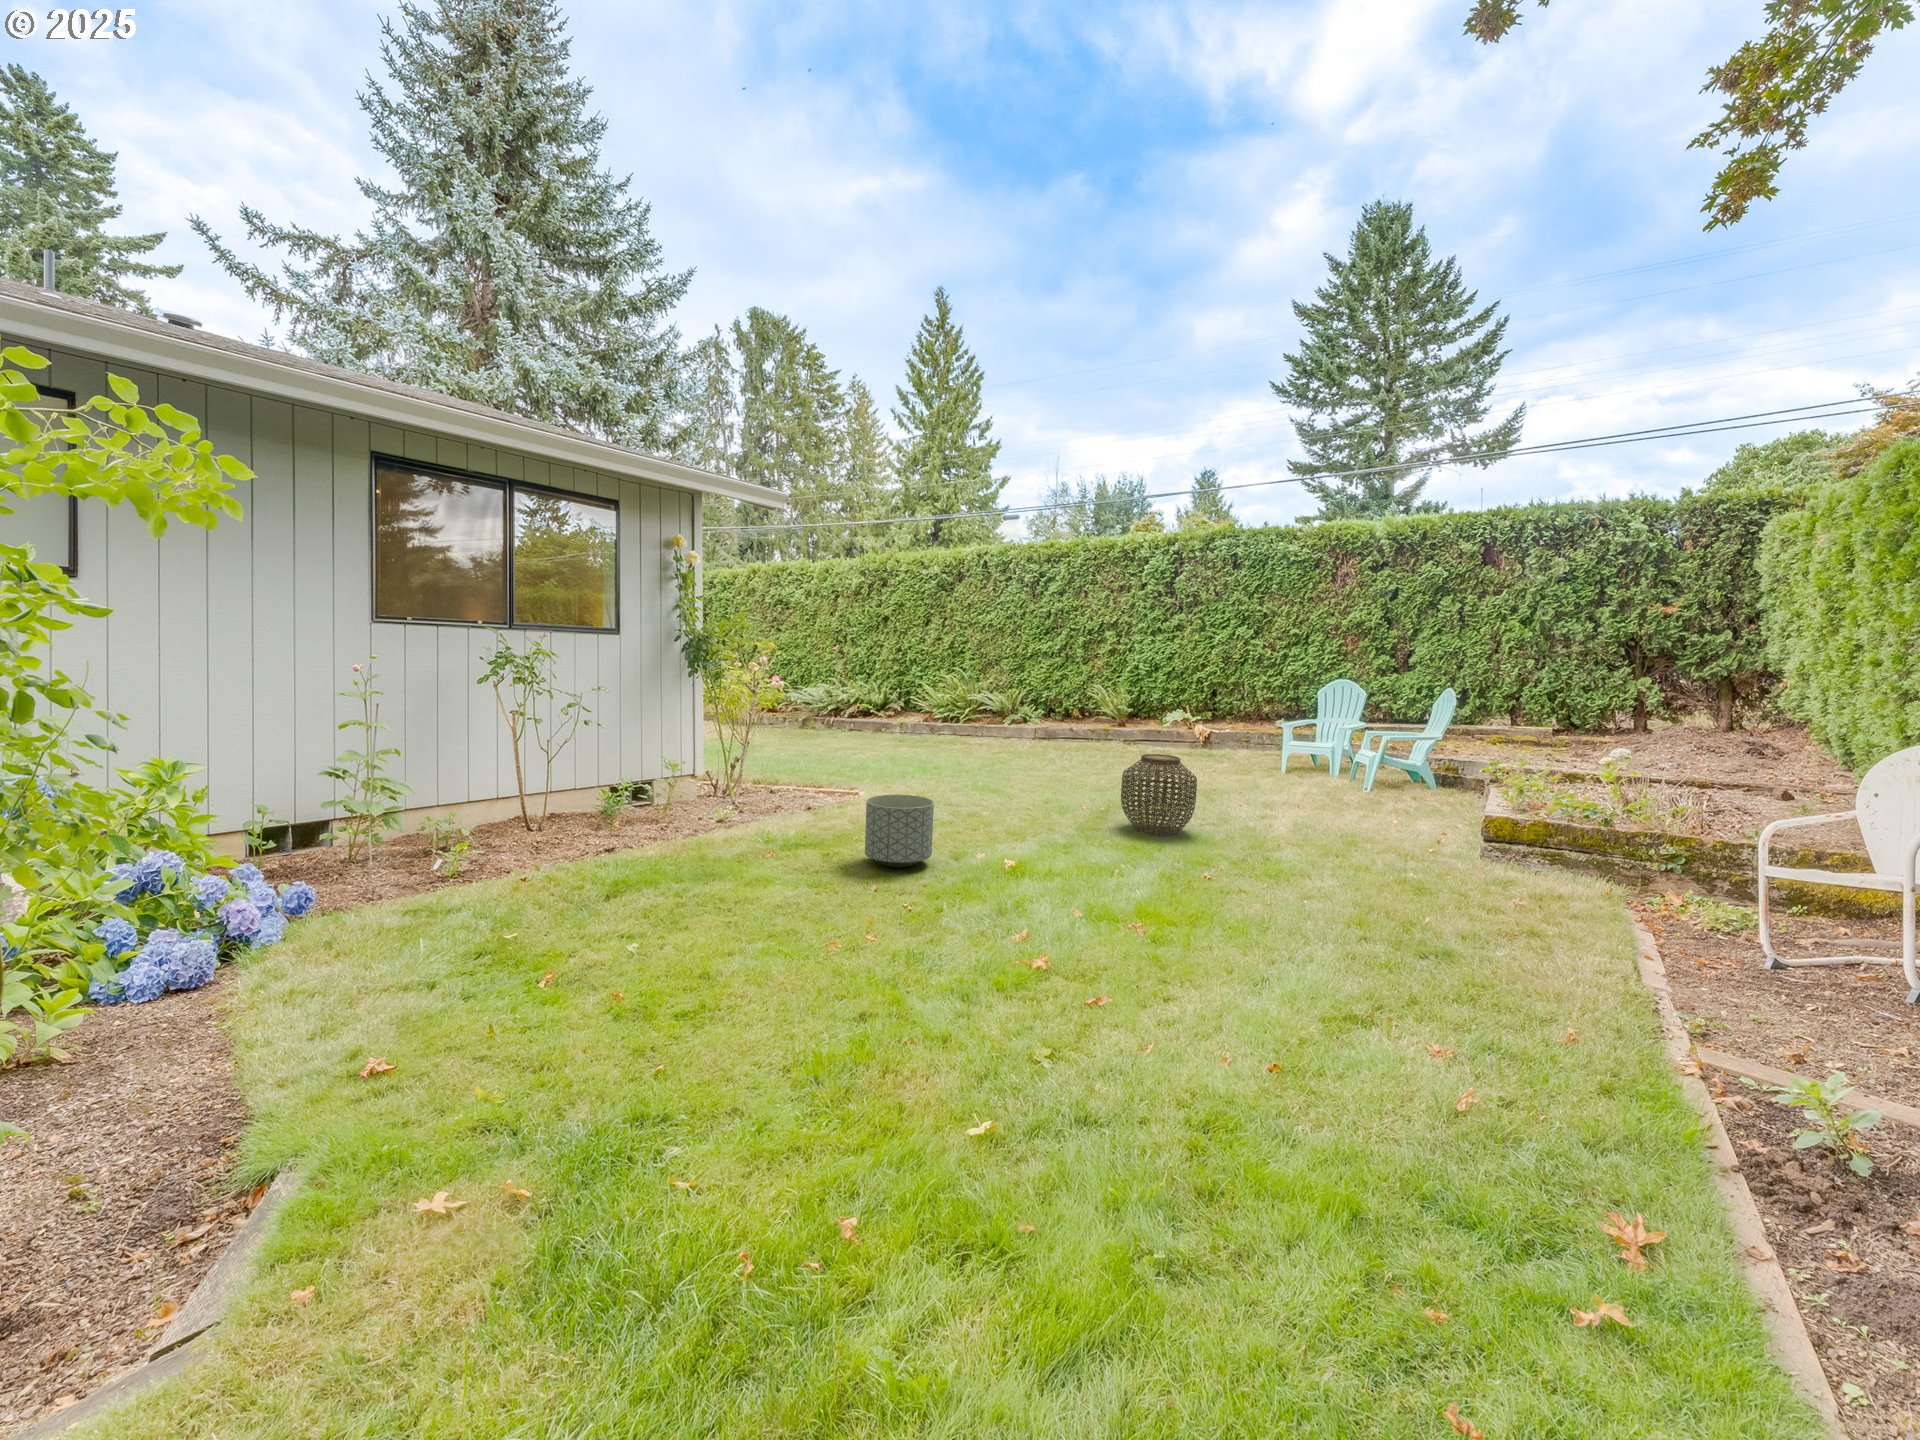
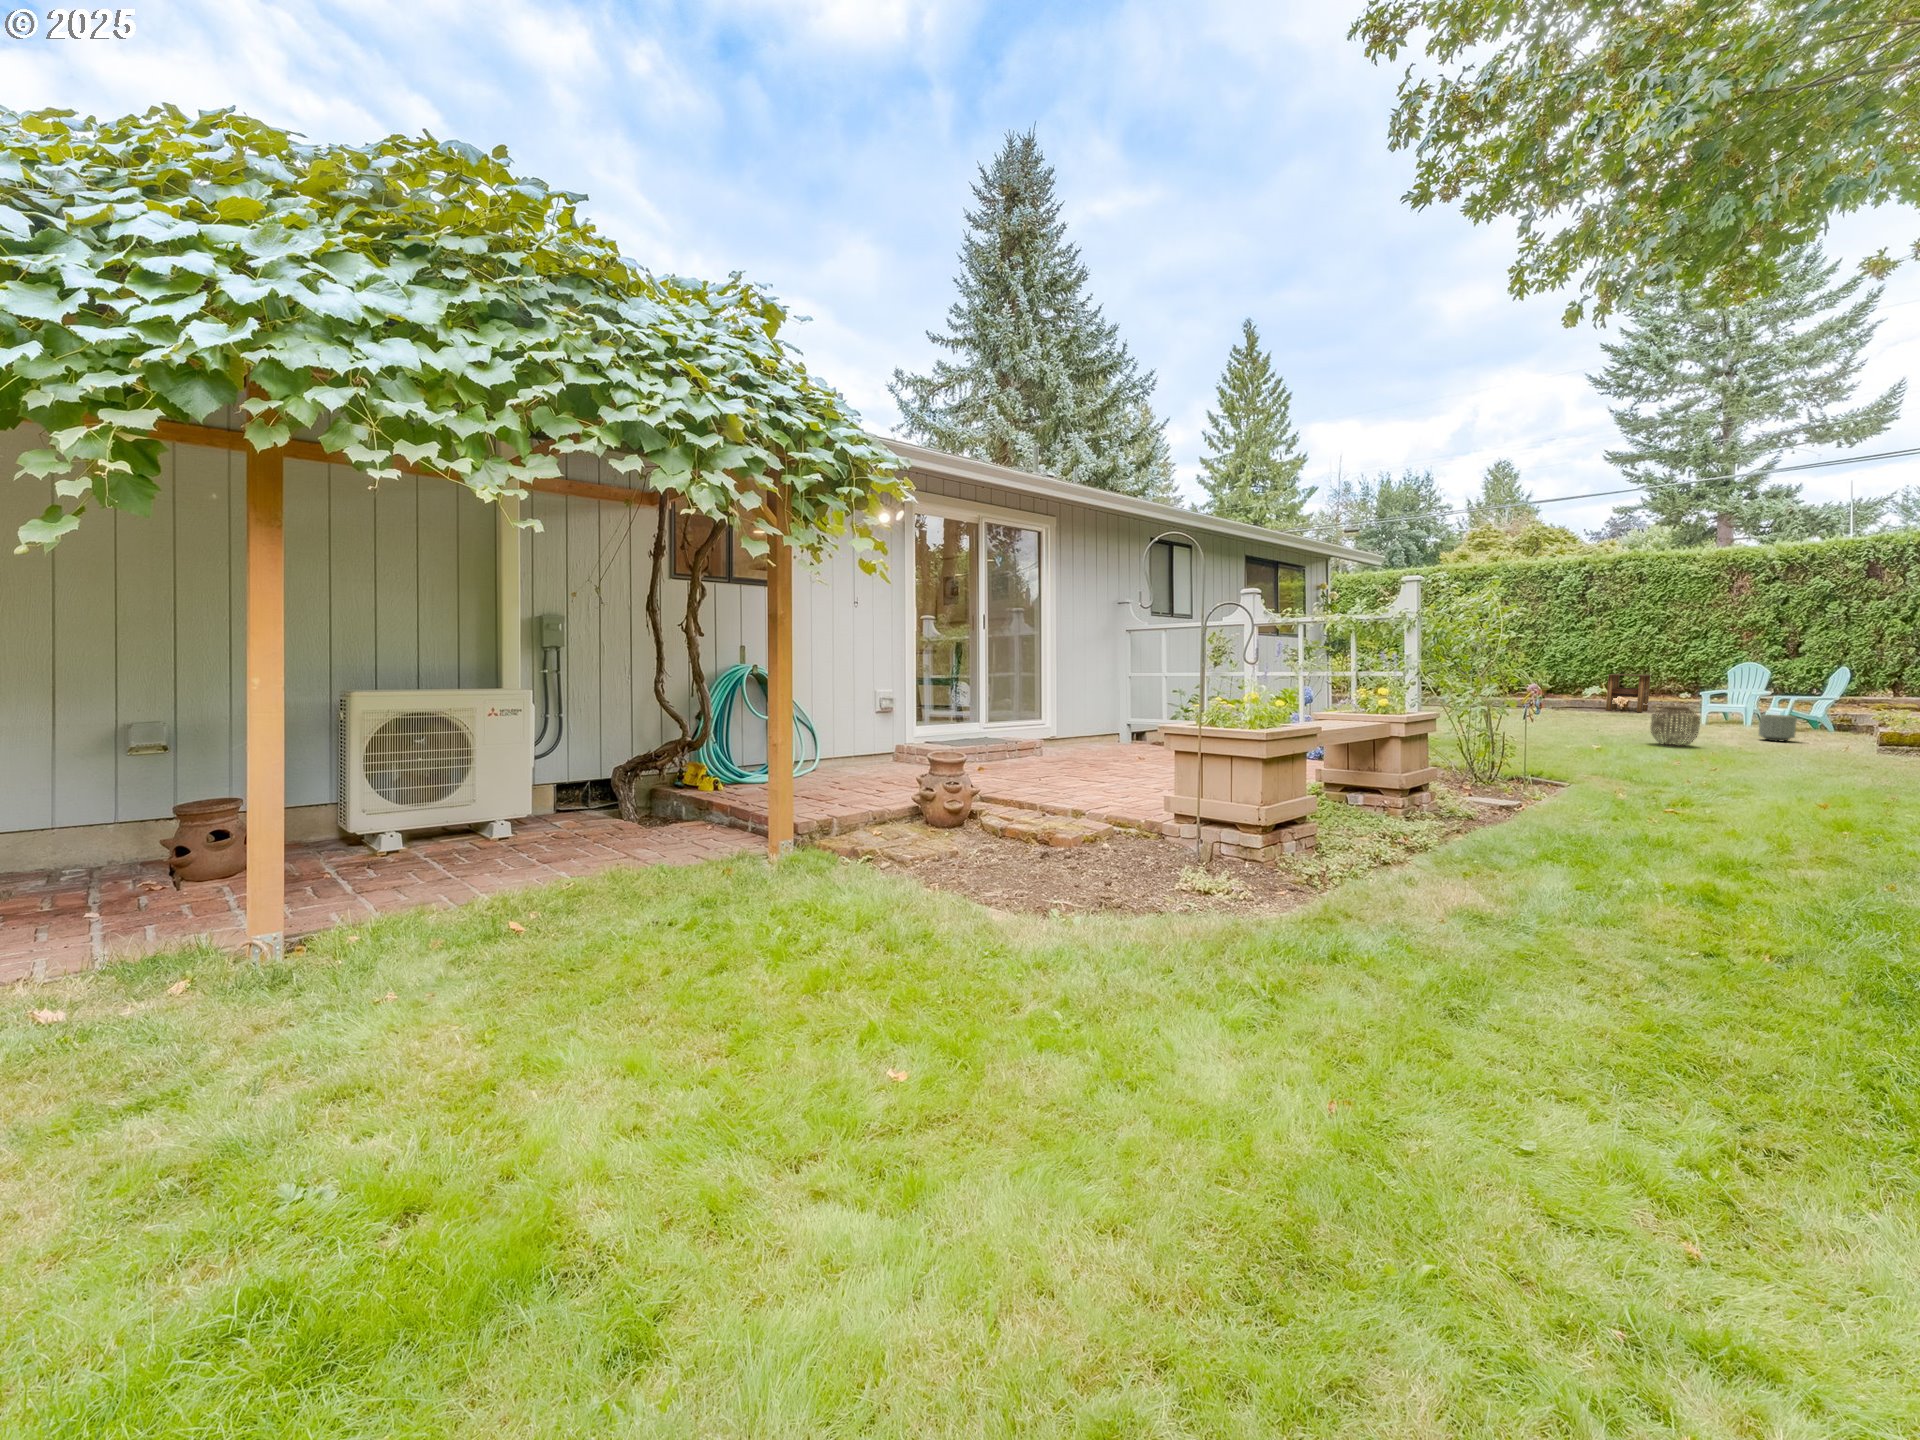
side table: none [1184,689,1249,743] -> present [1606,674,1651,712]
planter: present [865,794,934,868] -> present [1759,714,1797,742]

